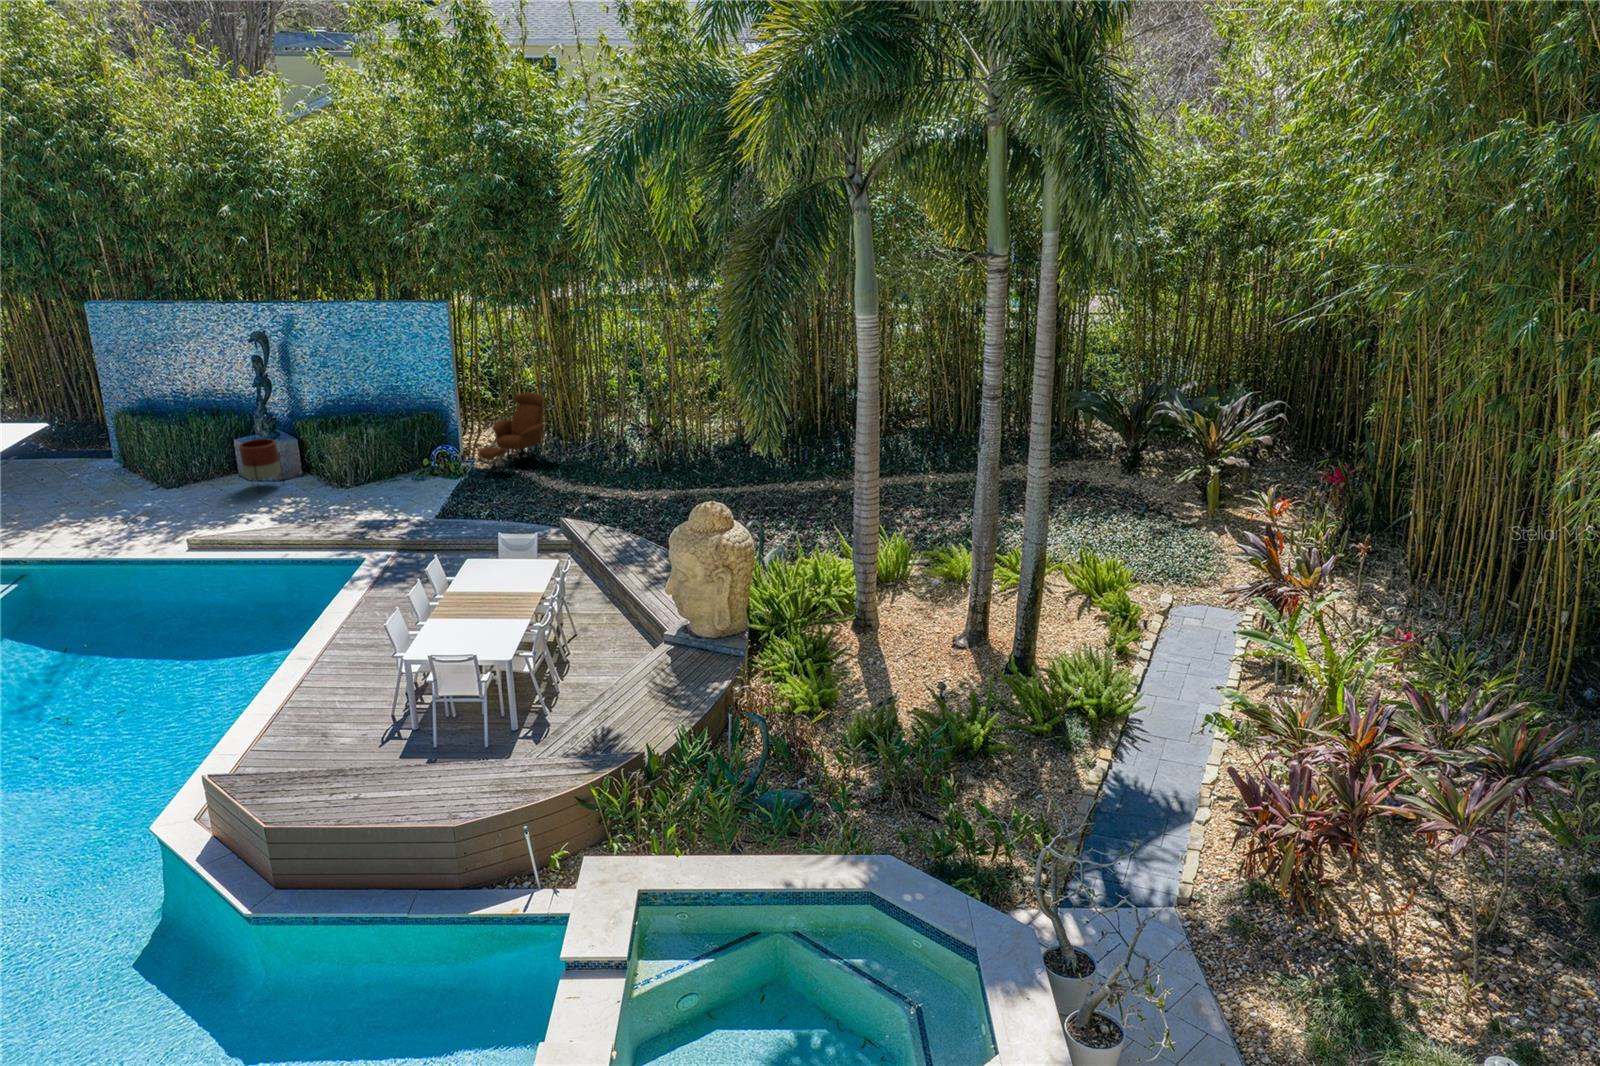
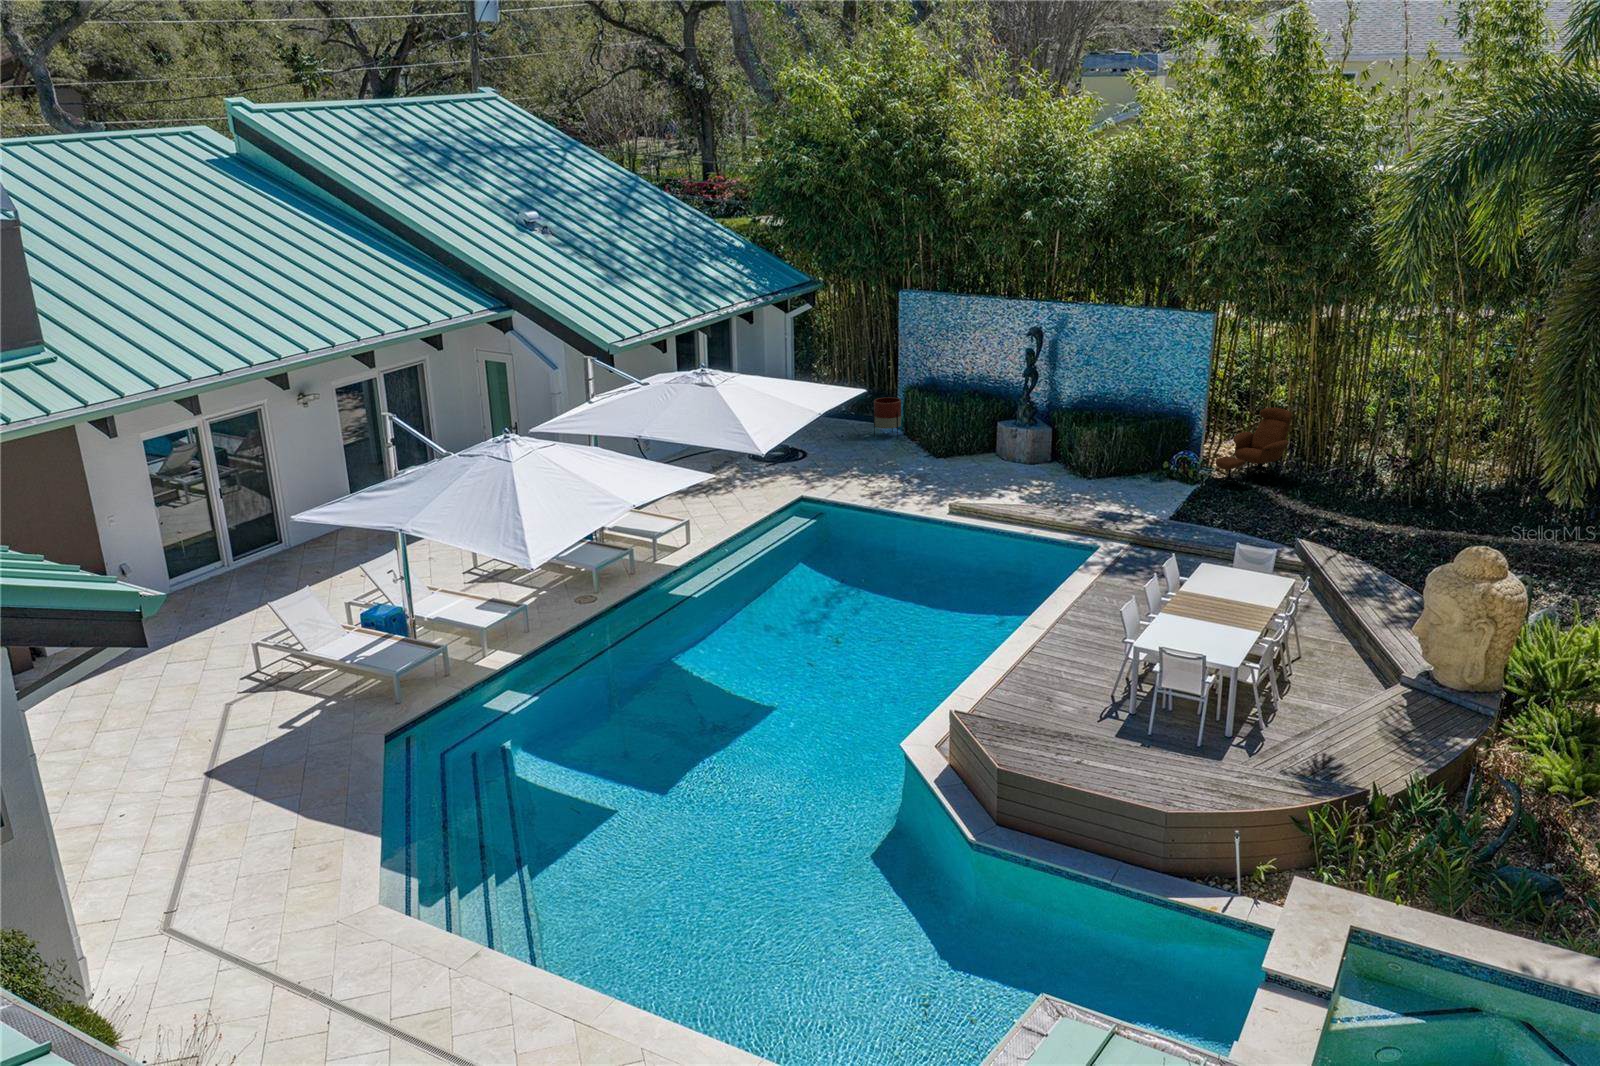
planter: present [239,439,283,491] -> present [874,397,902,438]

